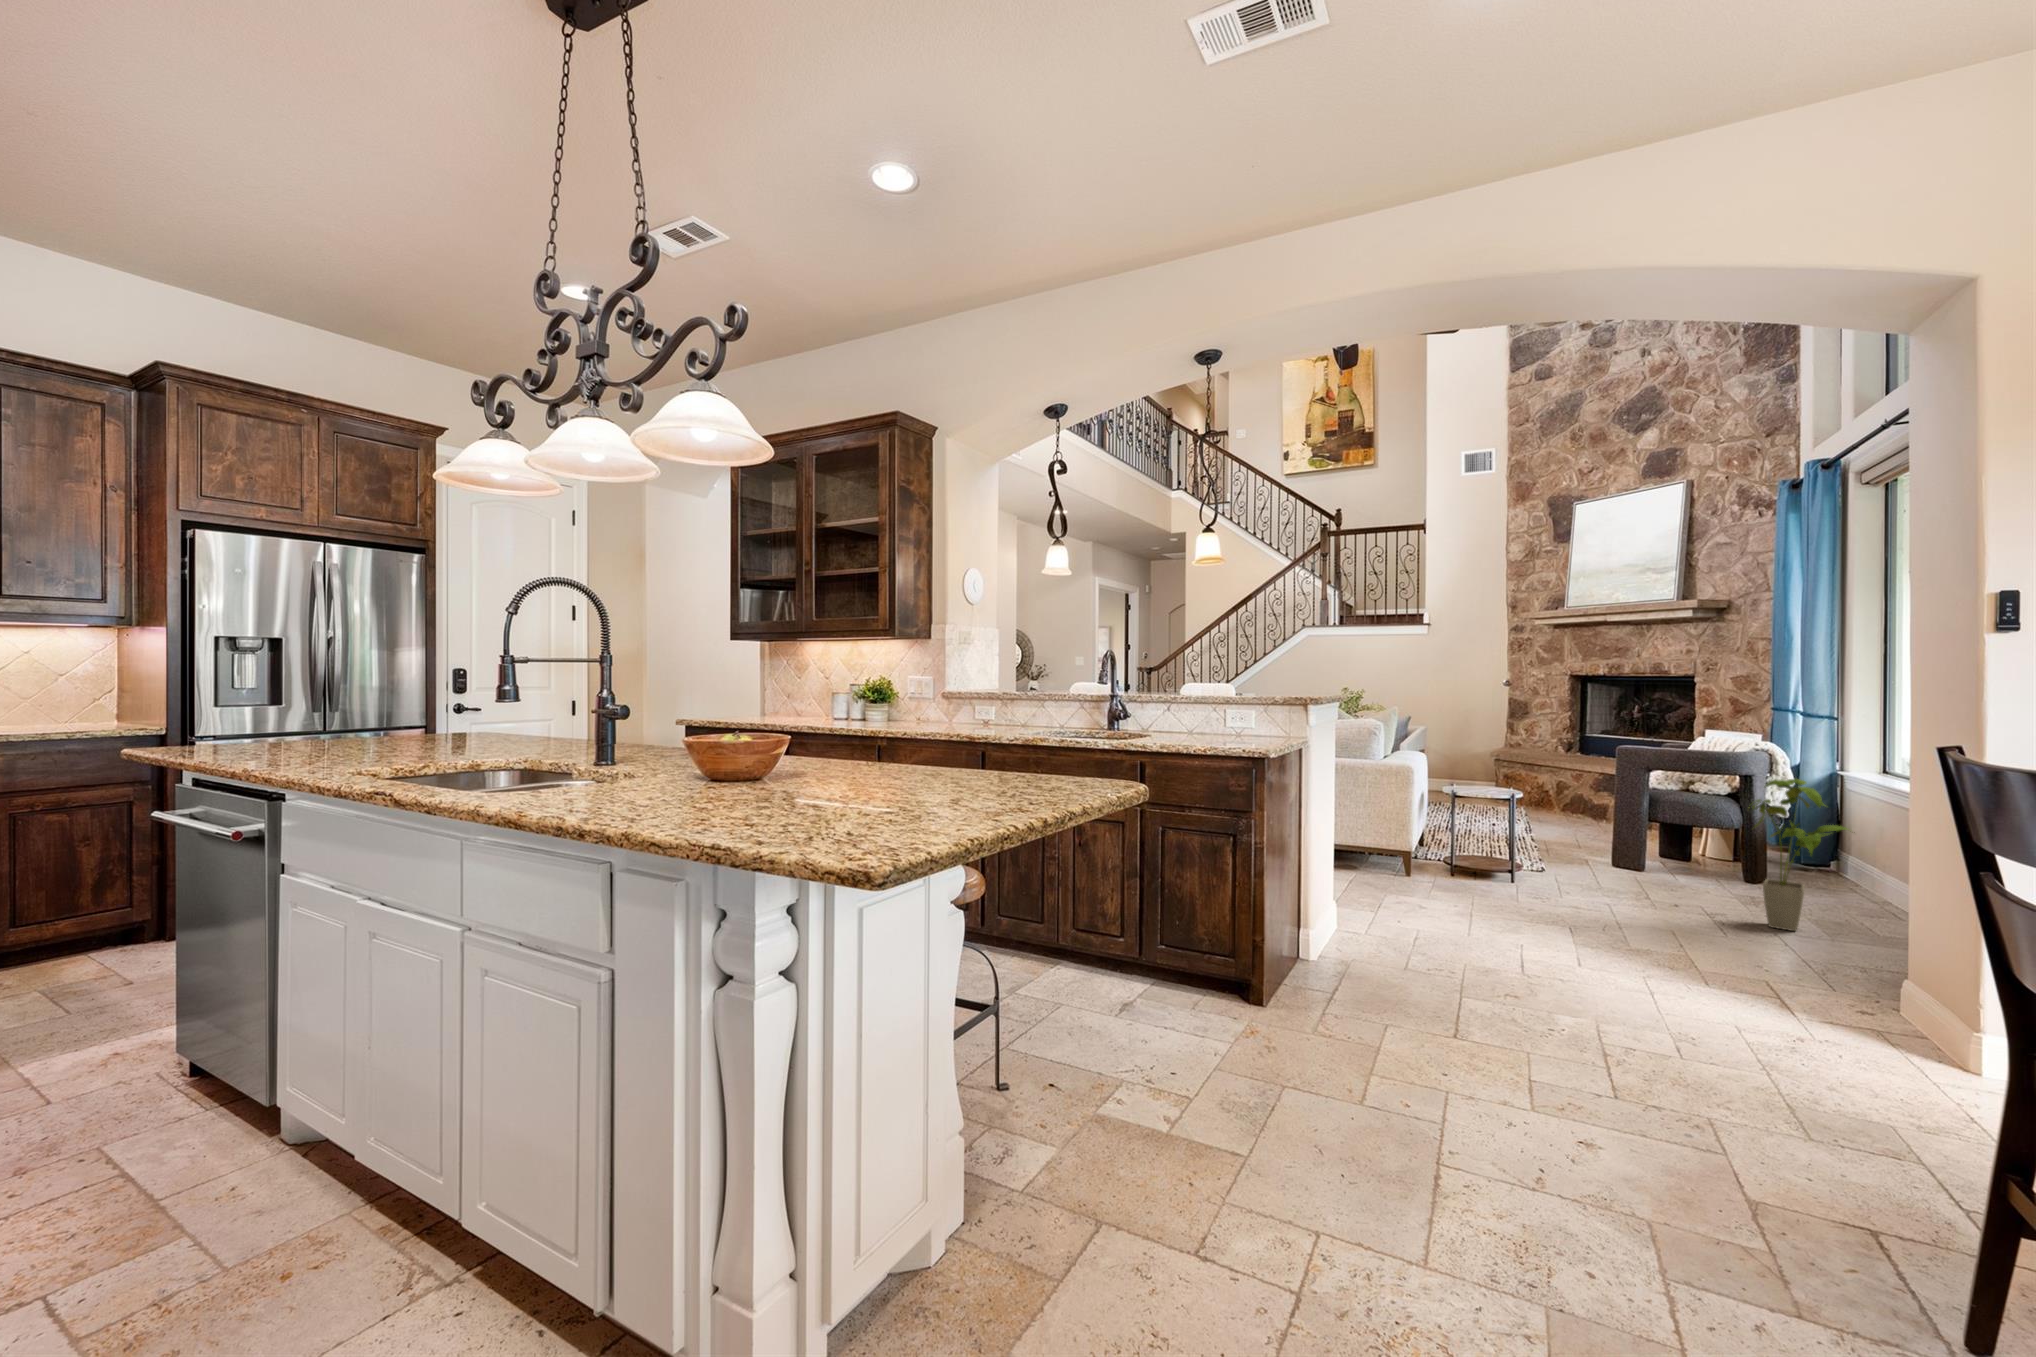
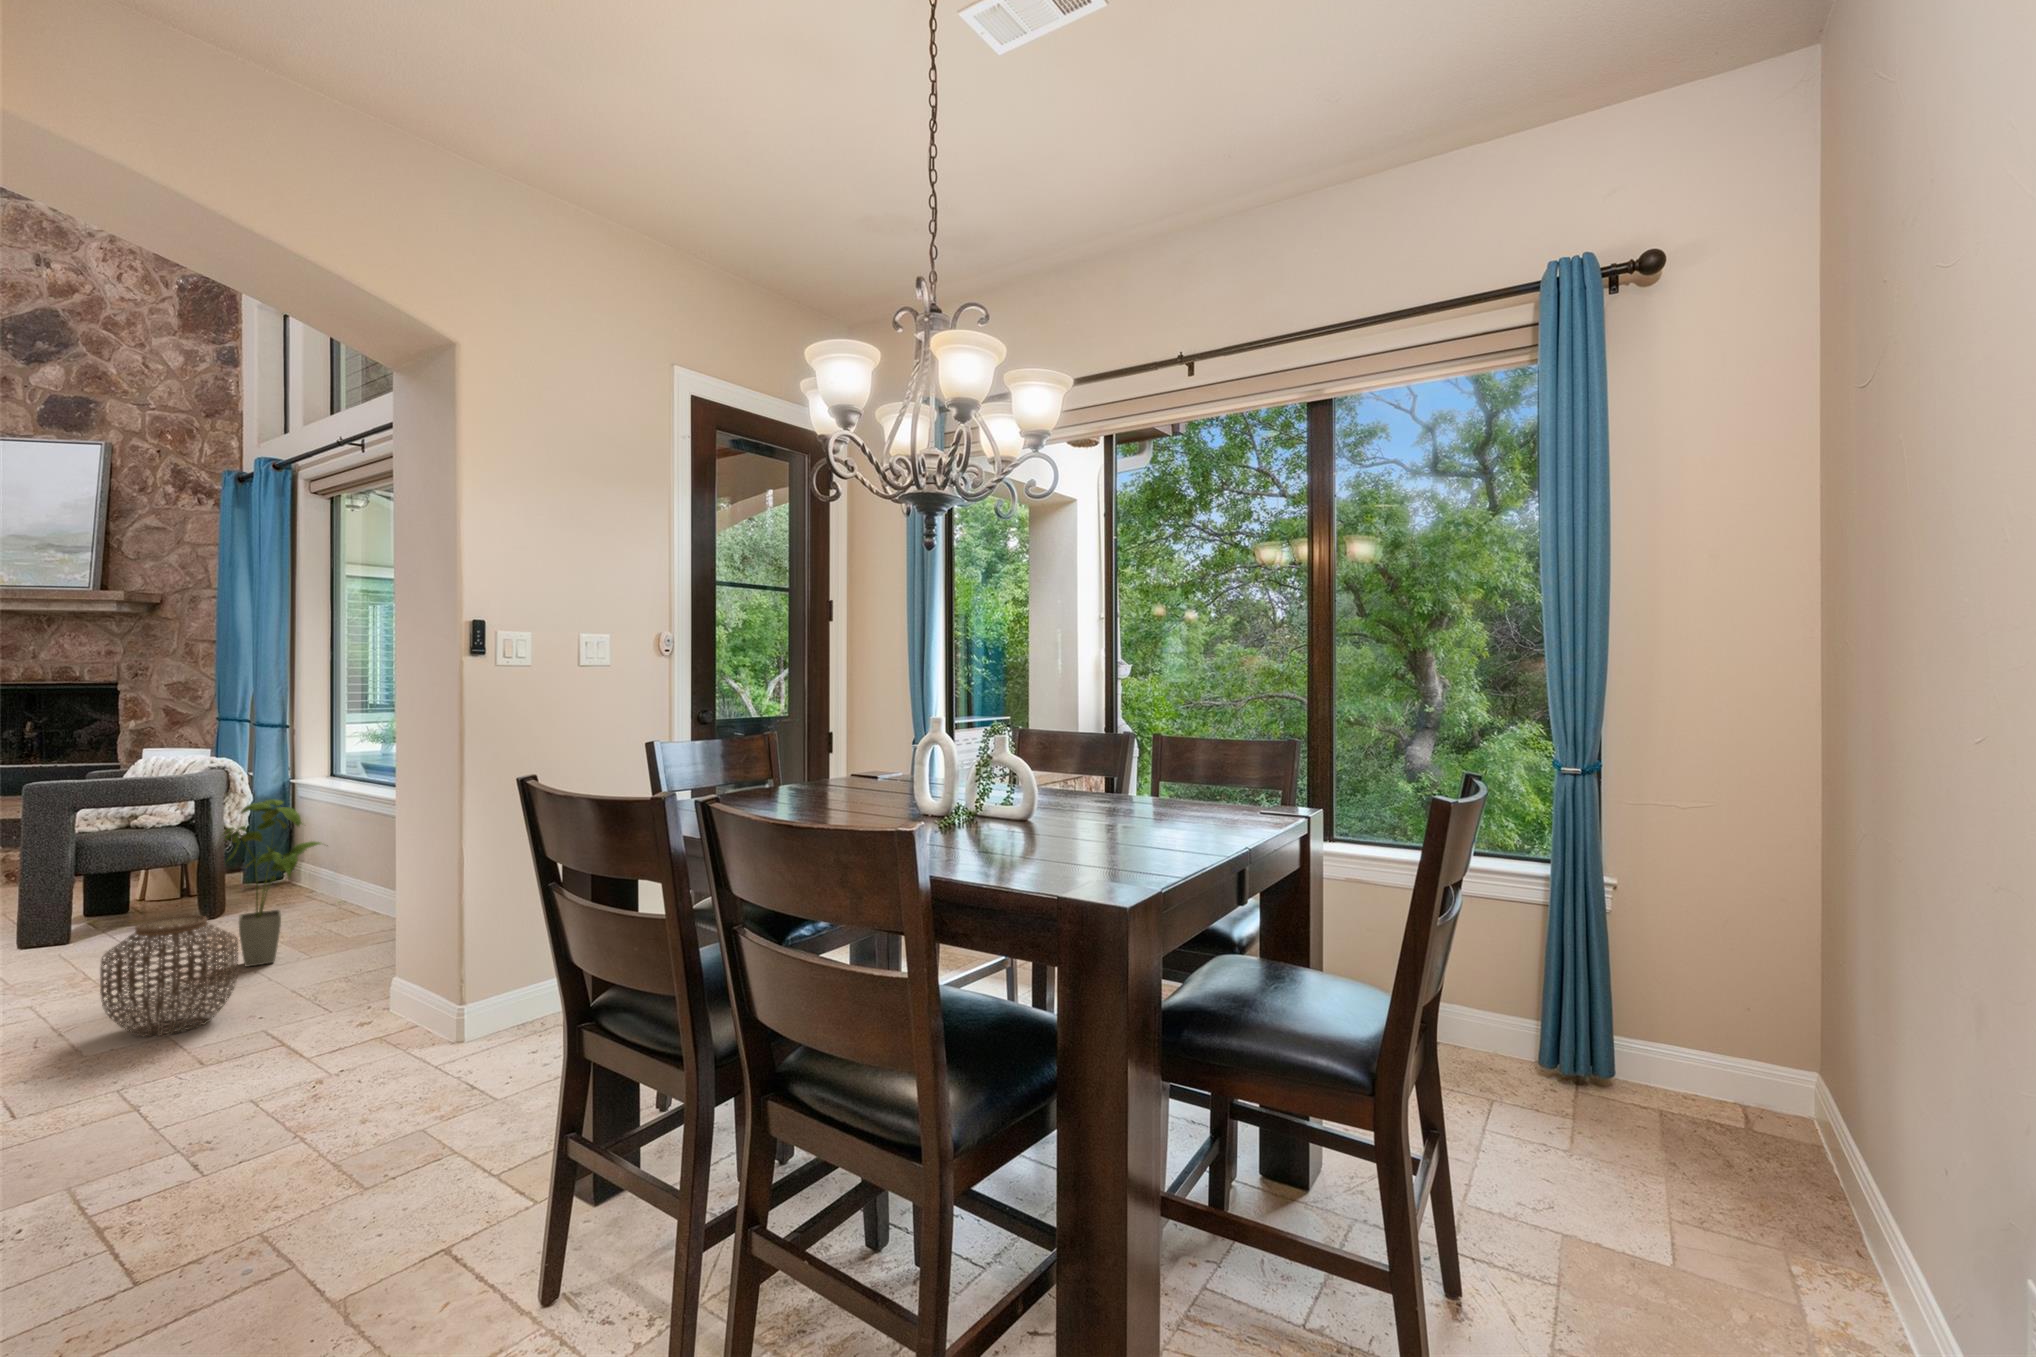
woven basket: none [1643,859,1750,958] -> present [100,915,238,1037]

